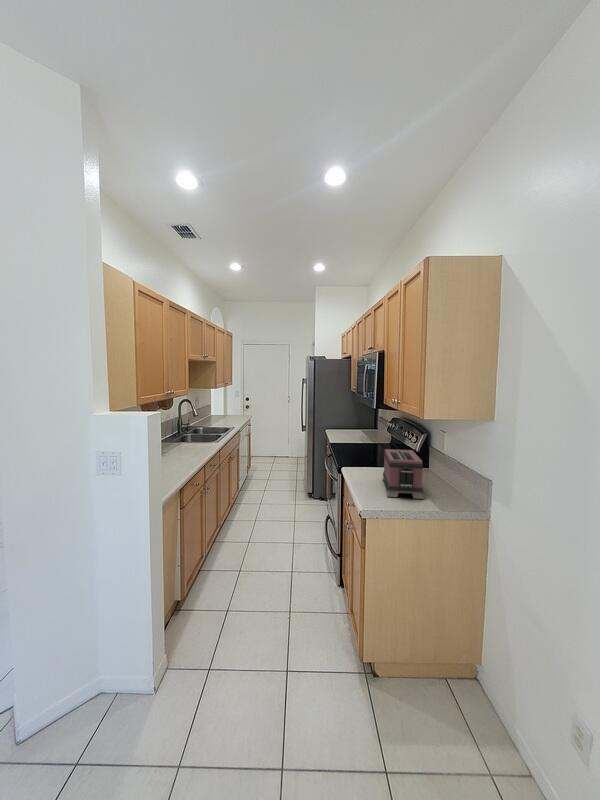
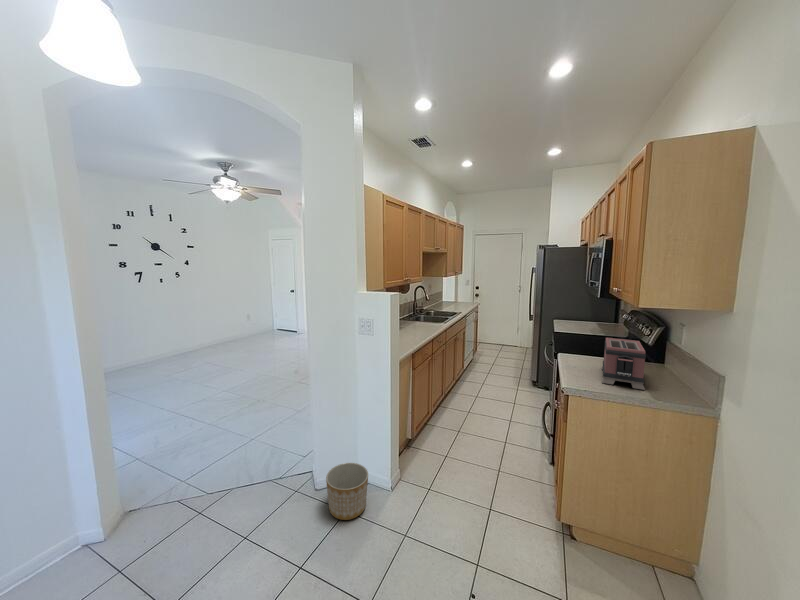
planter: none [52,656,123,753] -> present [326,463,368,520]

